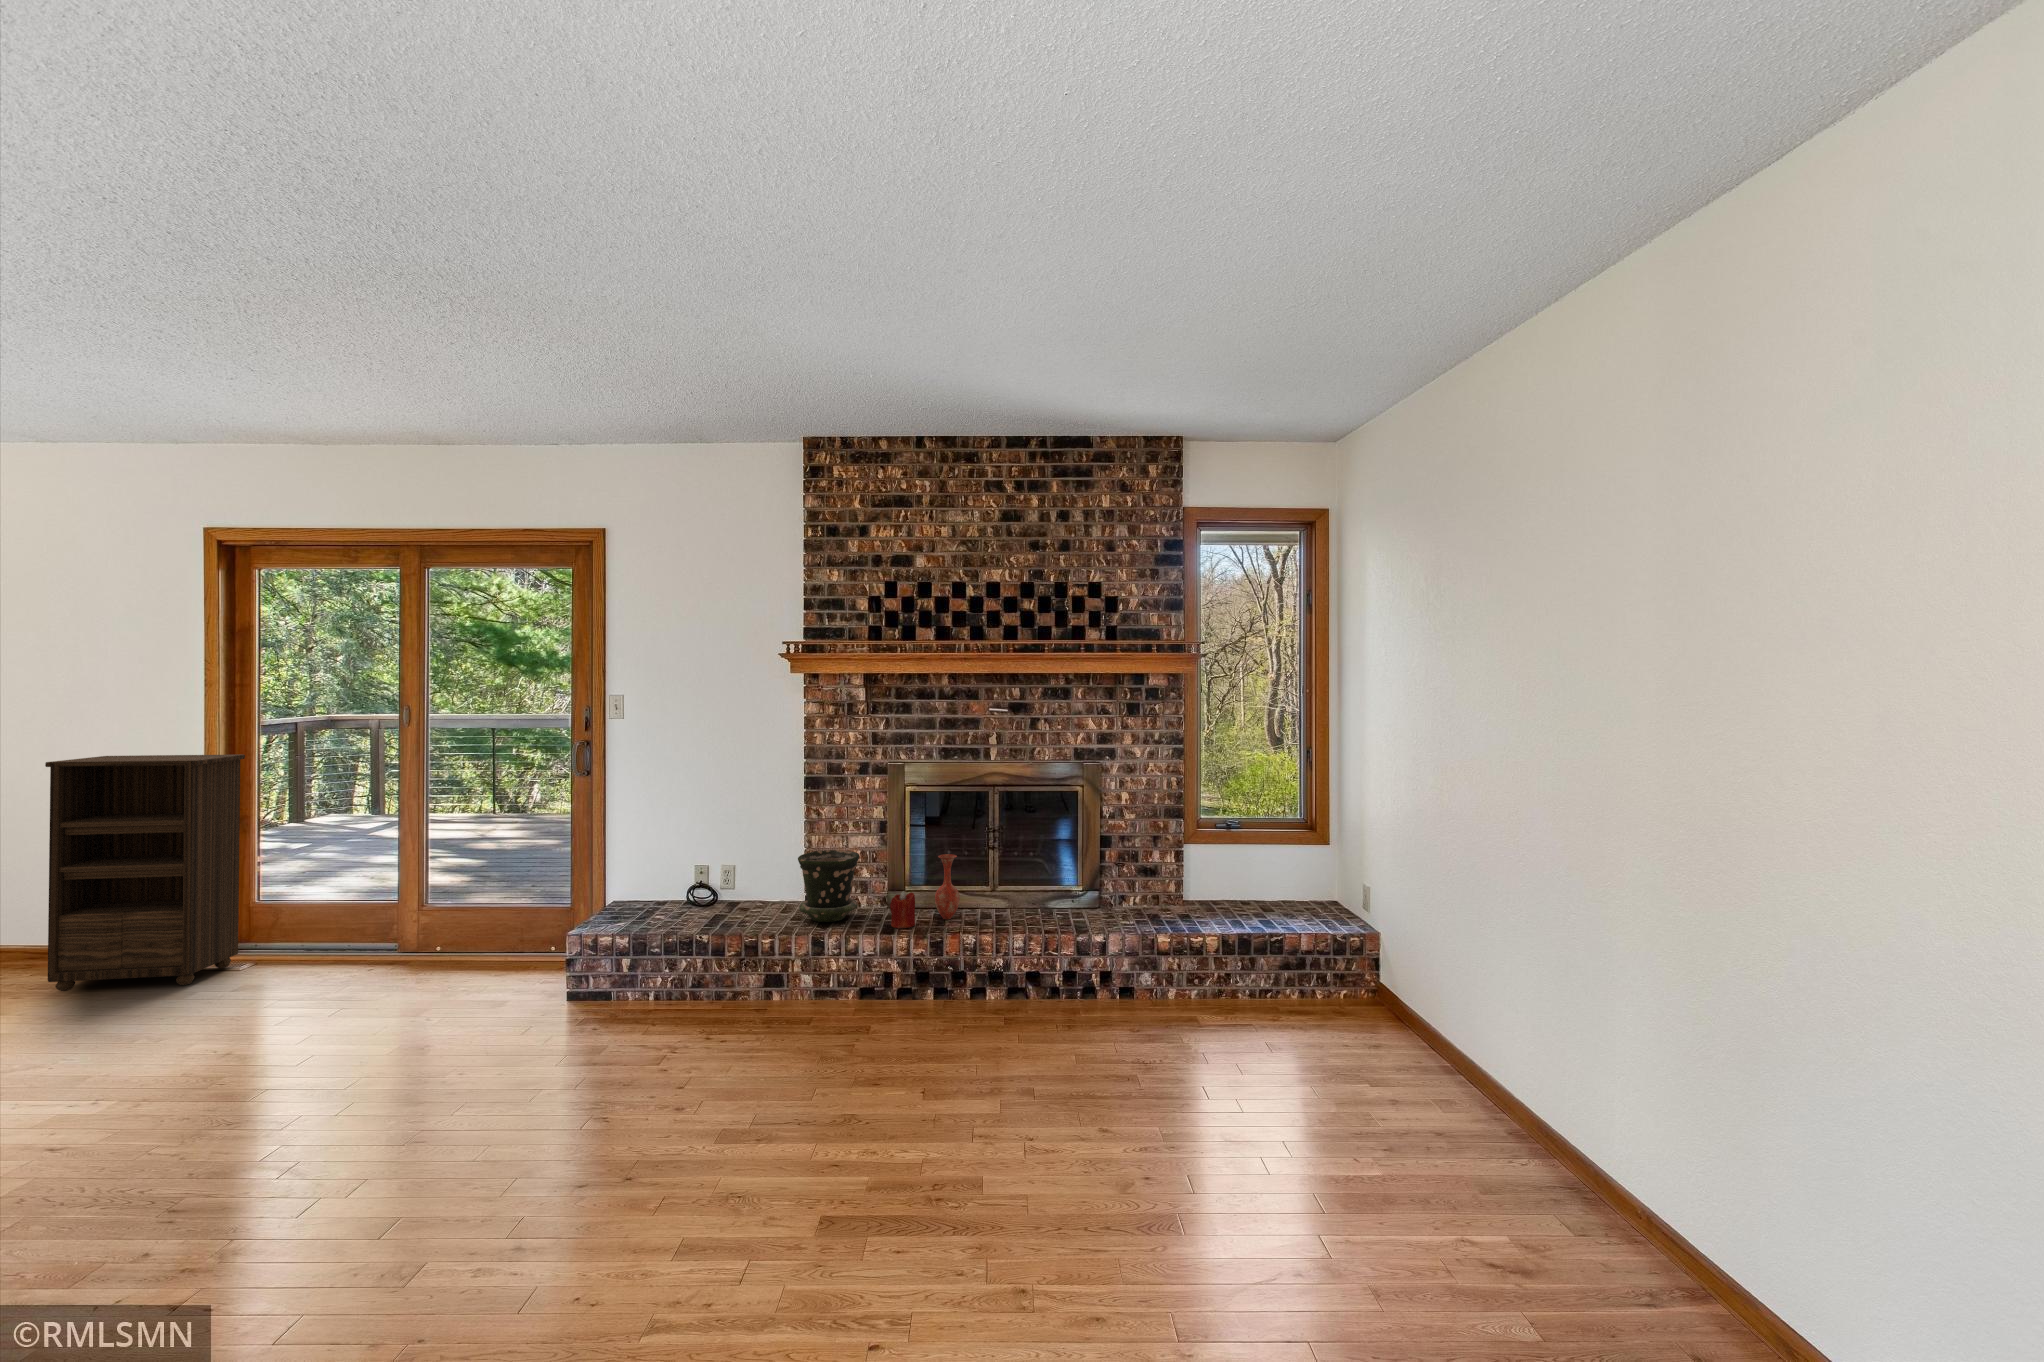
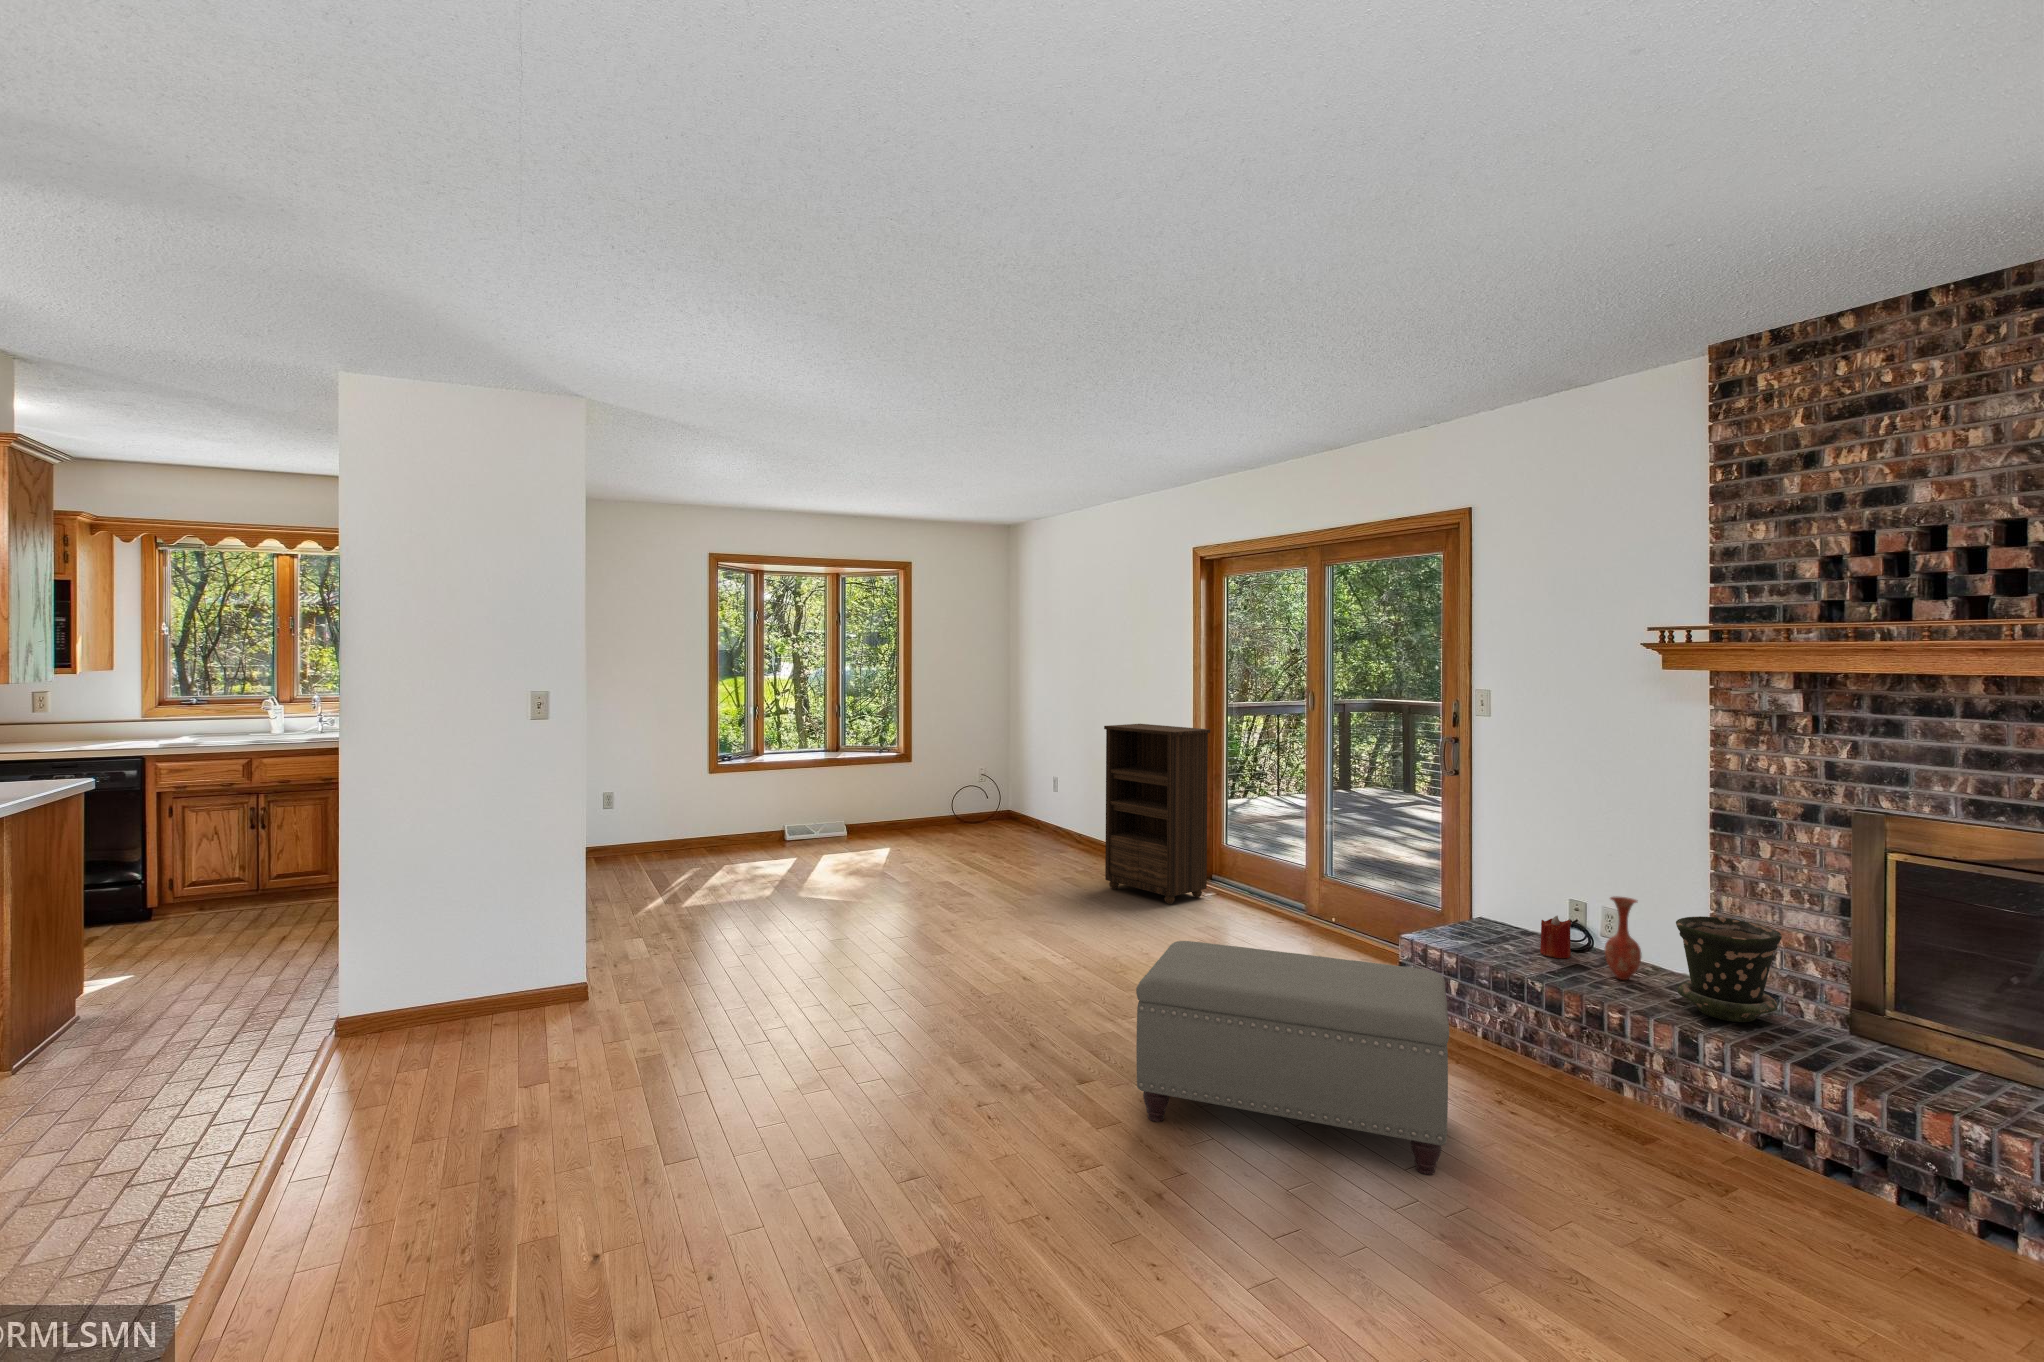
vase: present [935,854,960,919] -> present [1605,896,1641,980]
candle: present [890,891,915,929] -> present [1540,916,1571,958]
ottoman: none [354,942,707,1203] -> present [1136,941,1449,1175]

